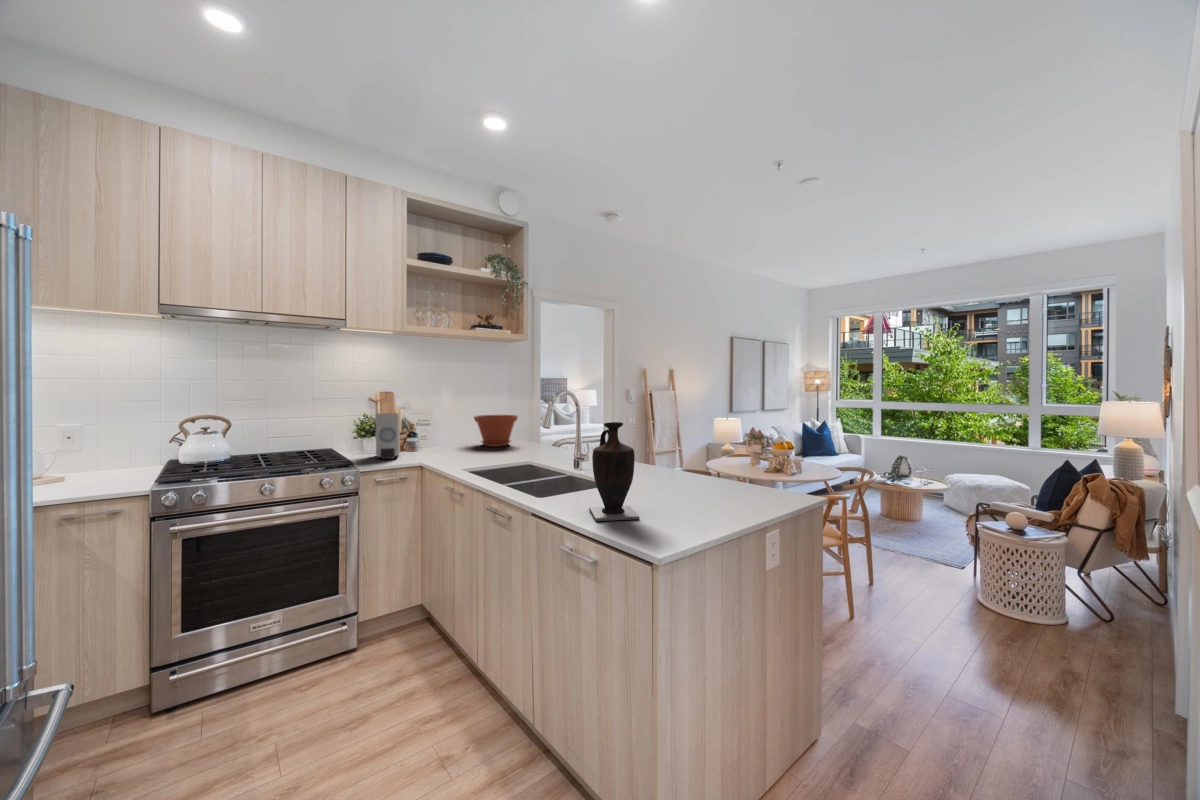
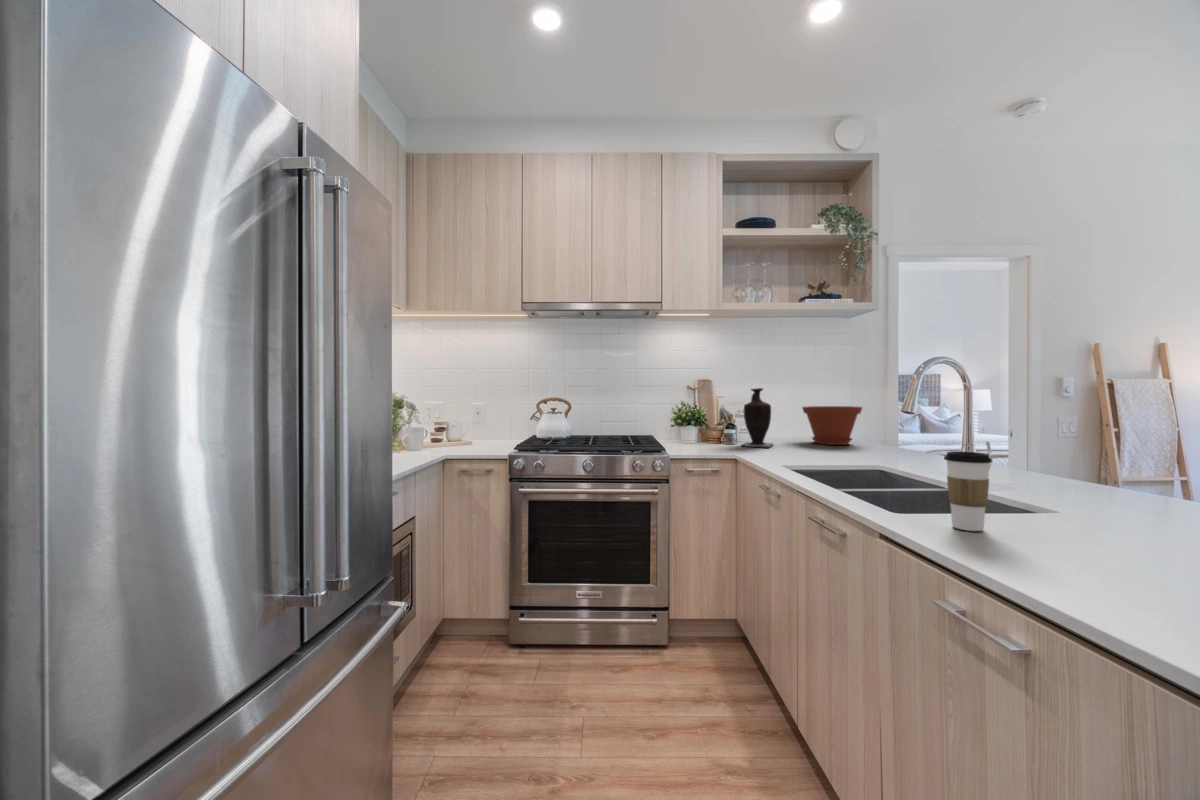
soap dispenser: present [376,413,400,459] -> none [690,398,715,448]
vase: present [589,422,639,521] -> present [741,388,773,447]
coffee cup: none [562,457,585,504] -> present [944,451,992,531]

